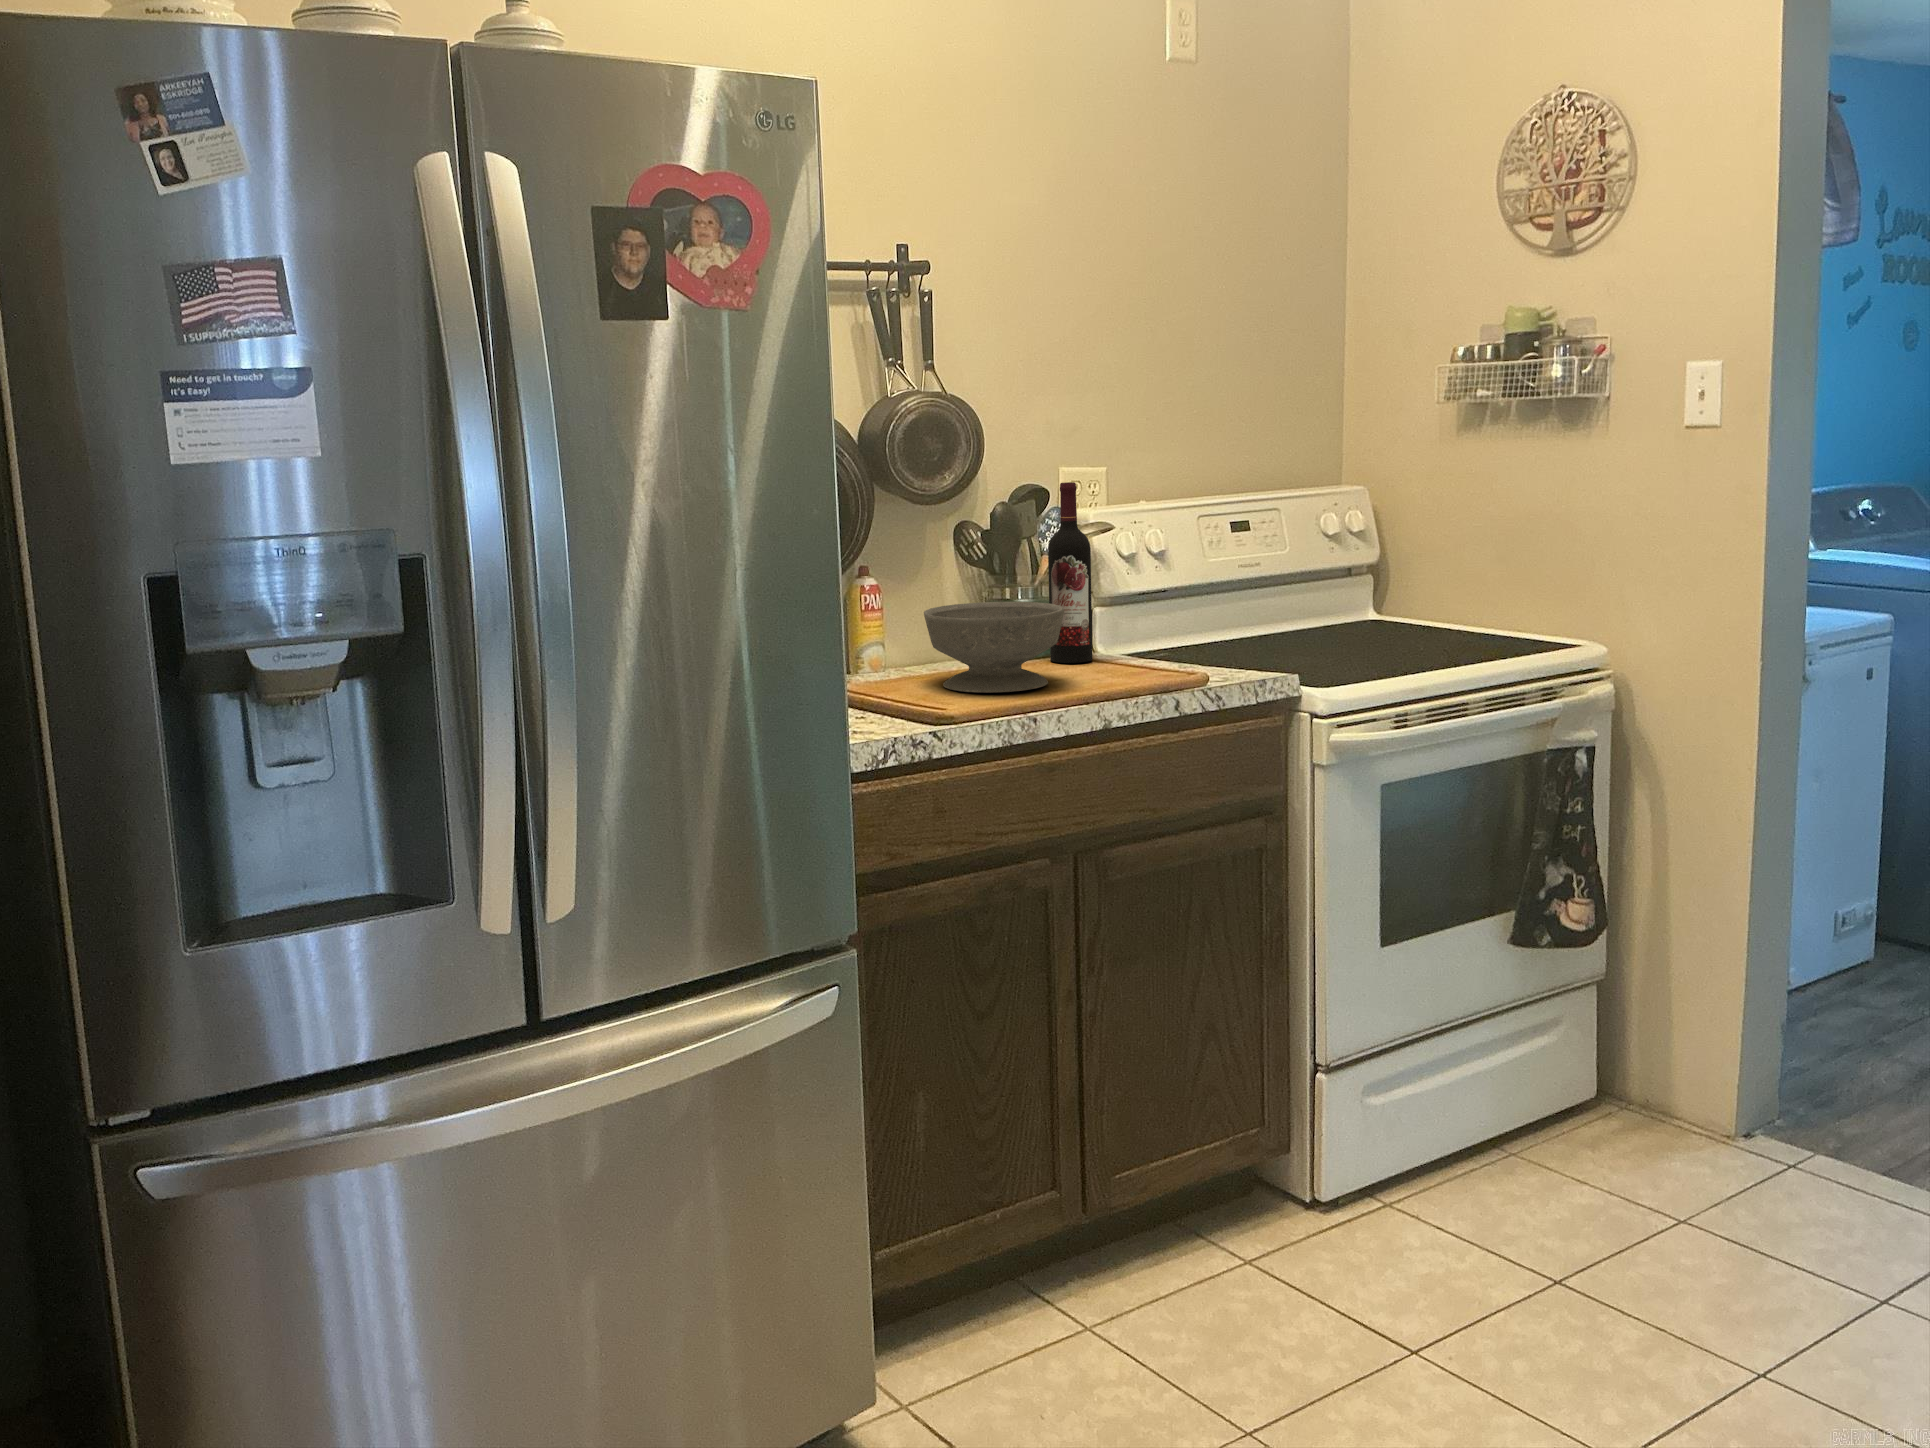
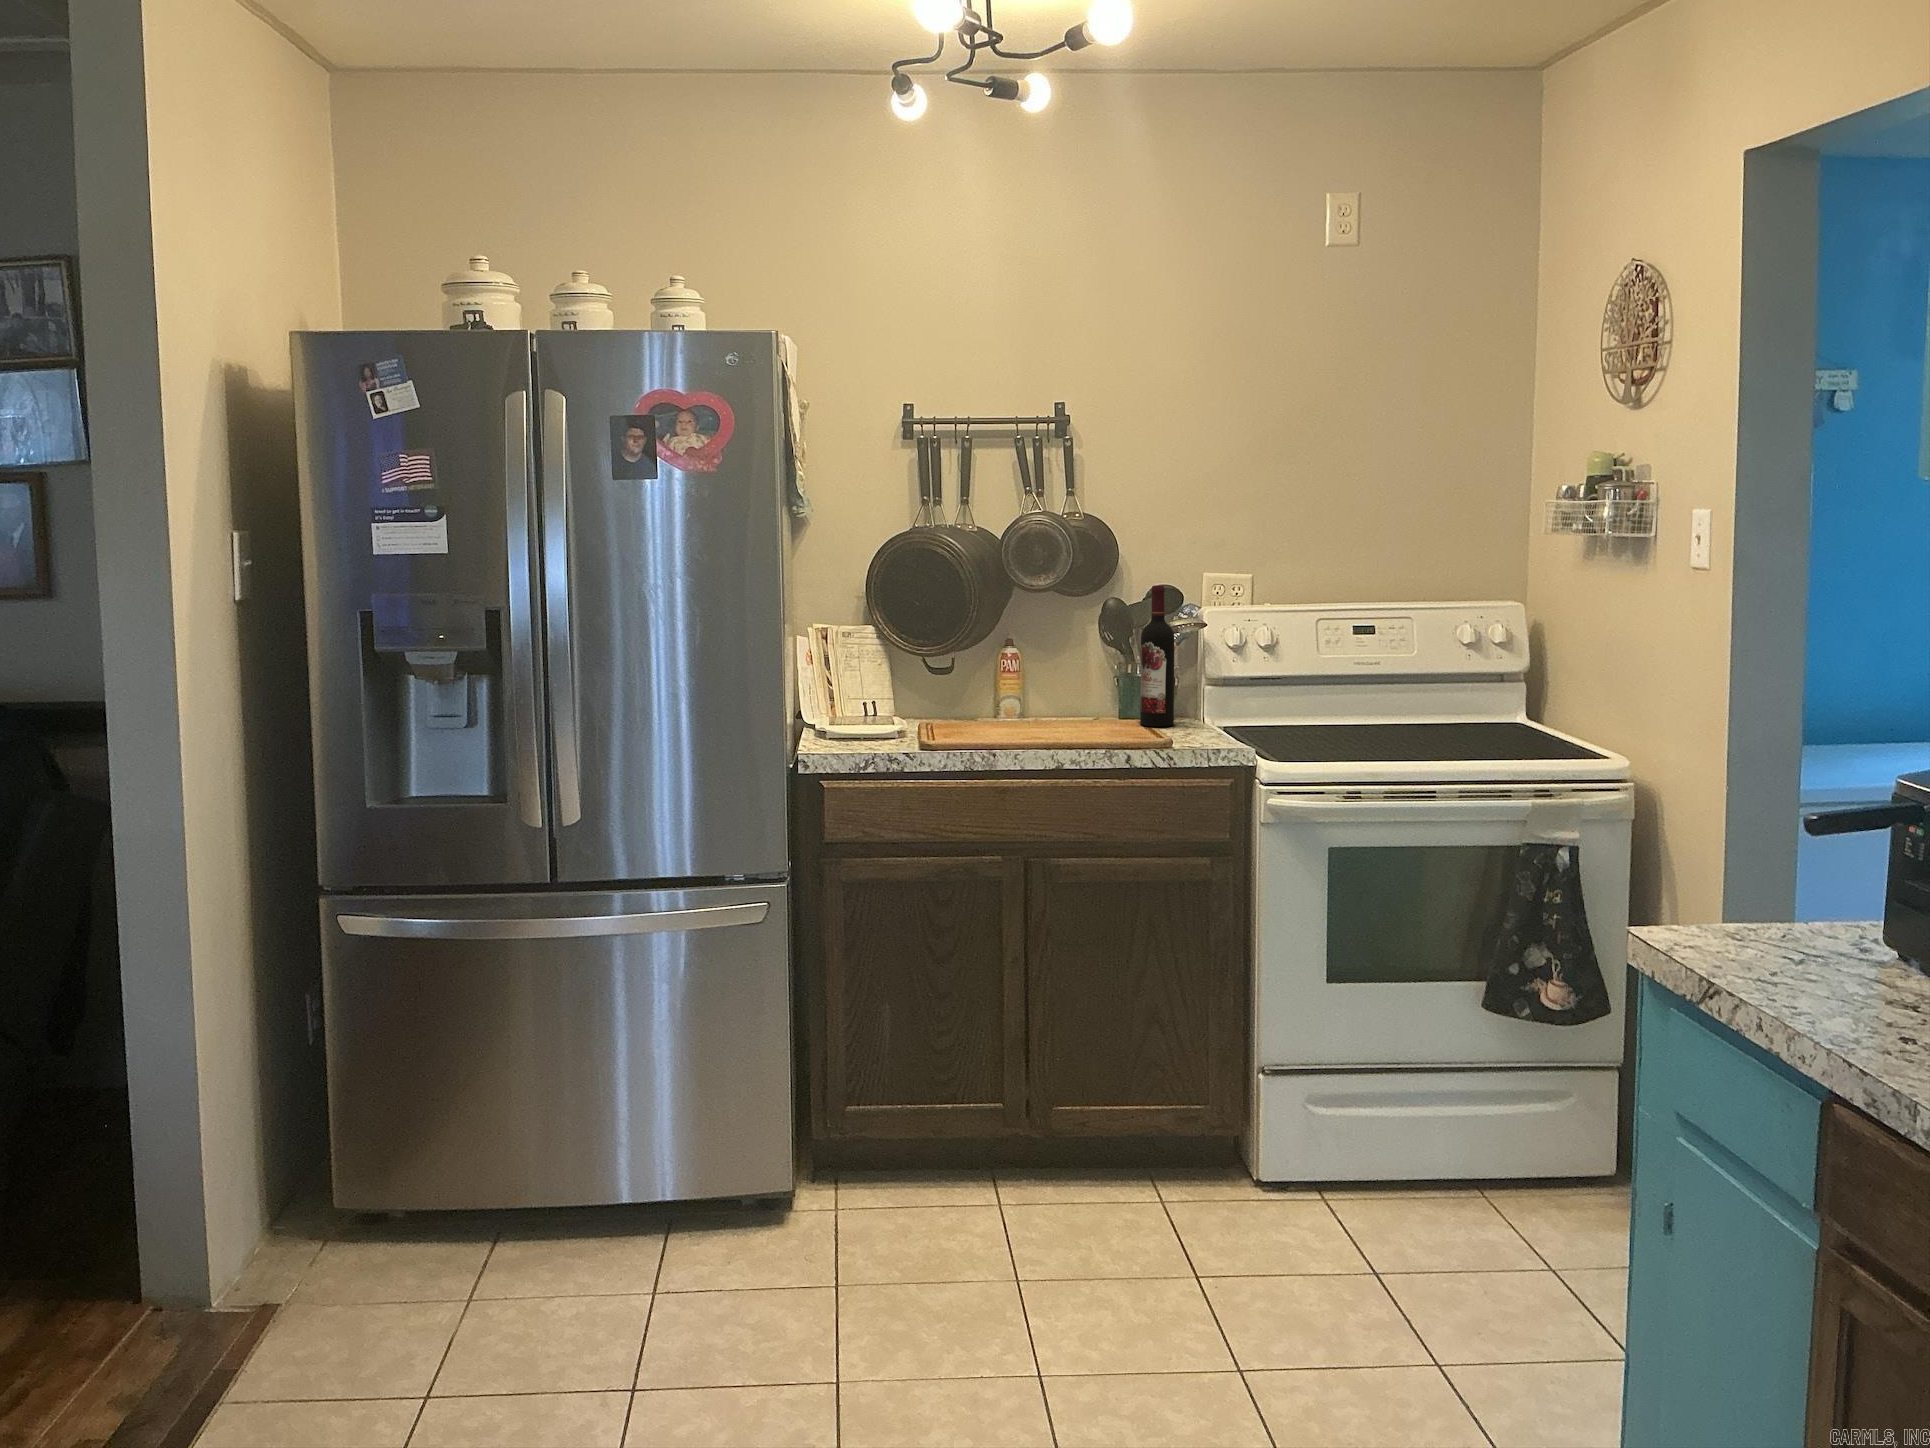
bowl: present [924,602,1064,693] -> none [998,672,1104,738]

